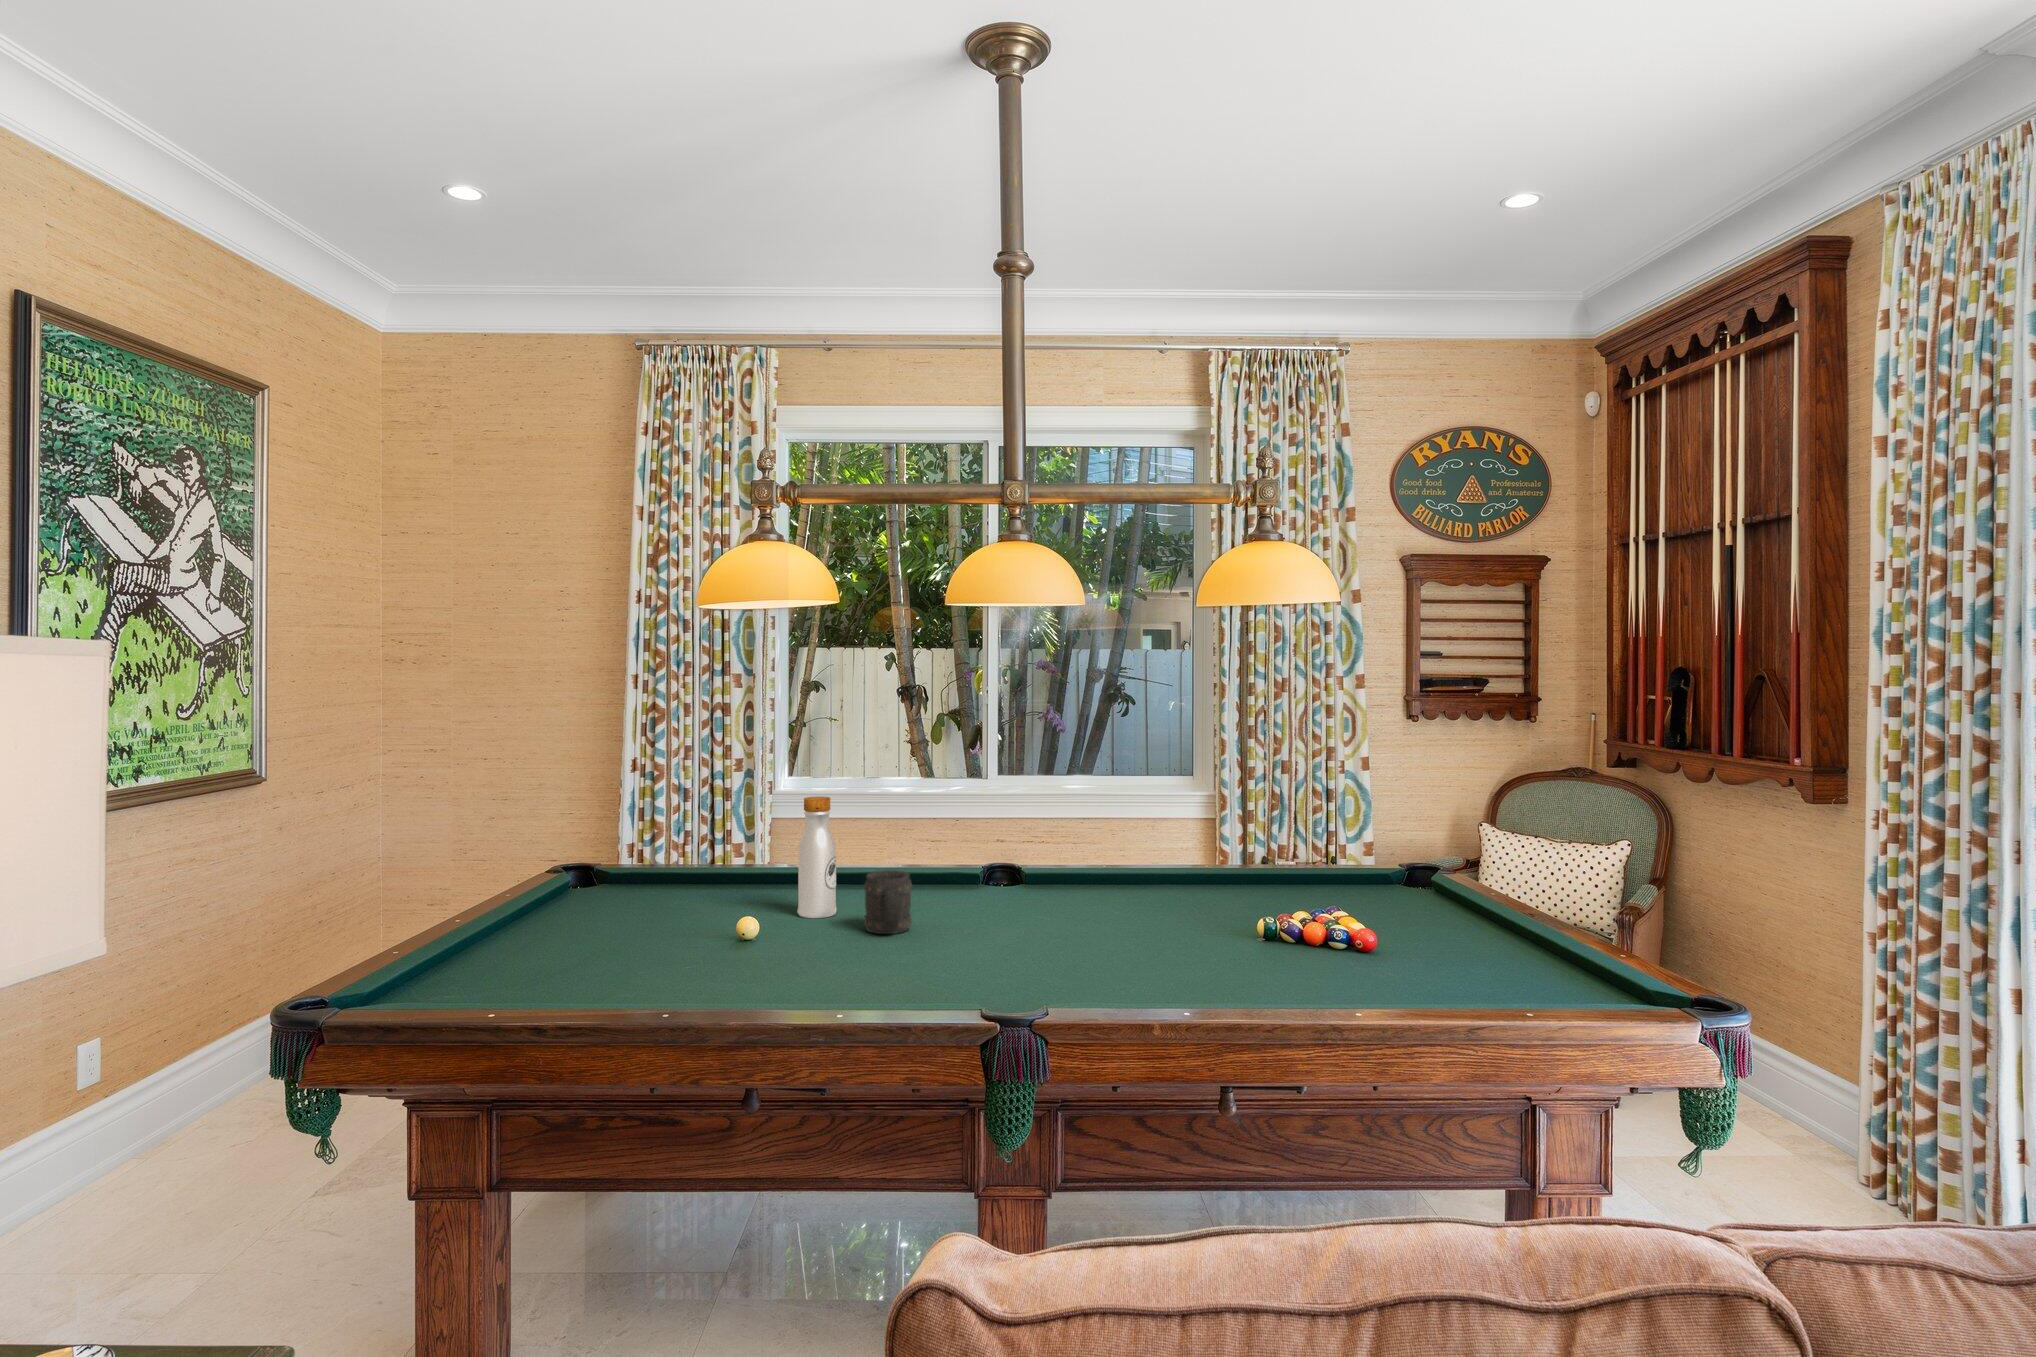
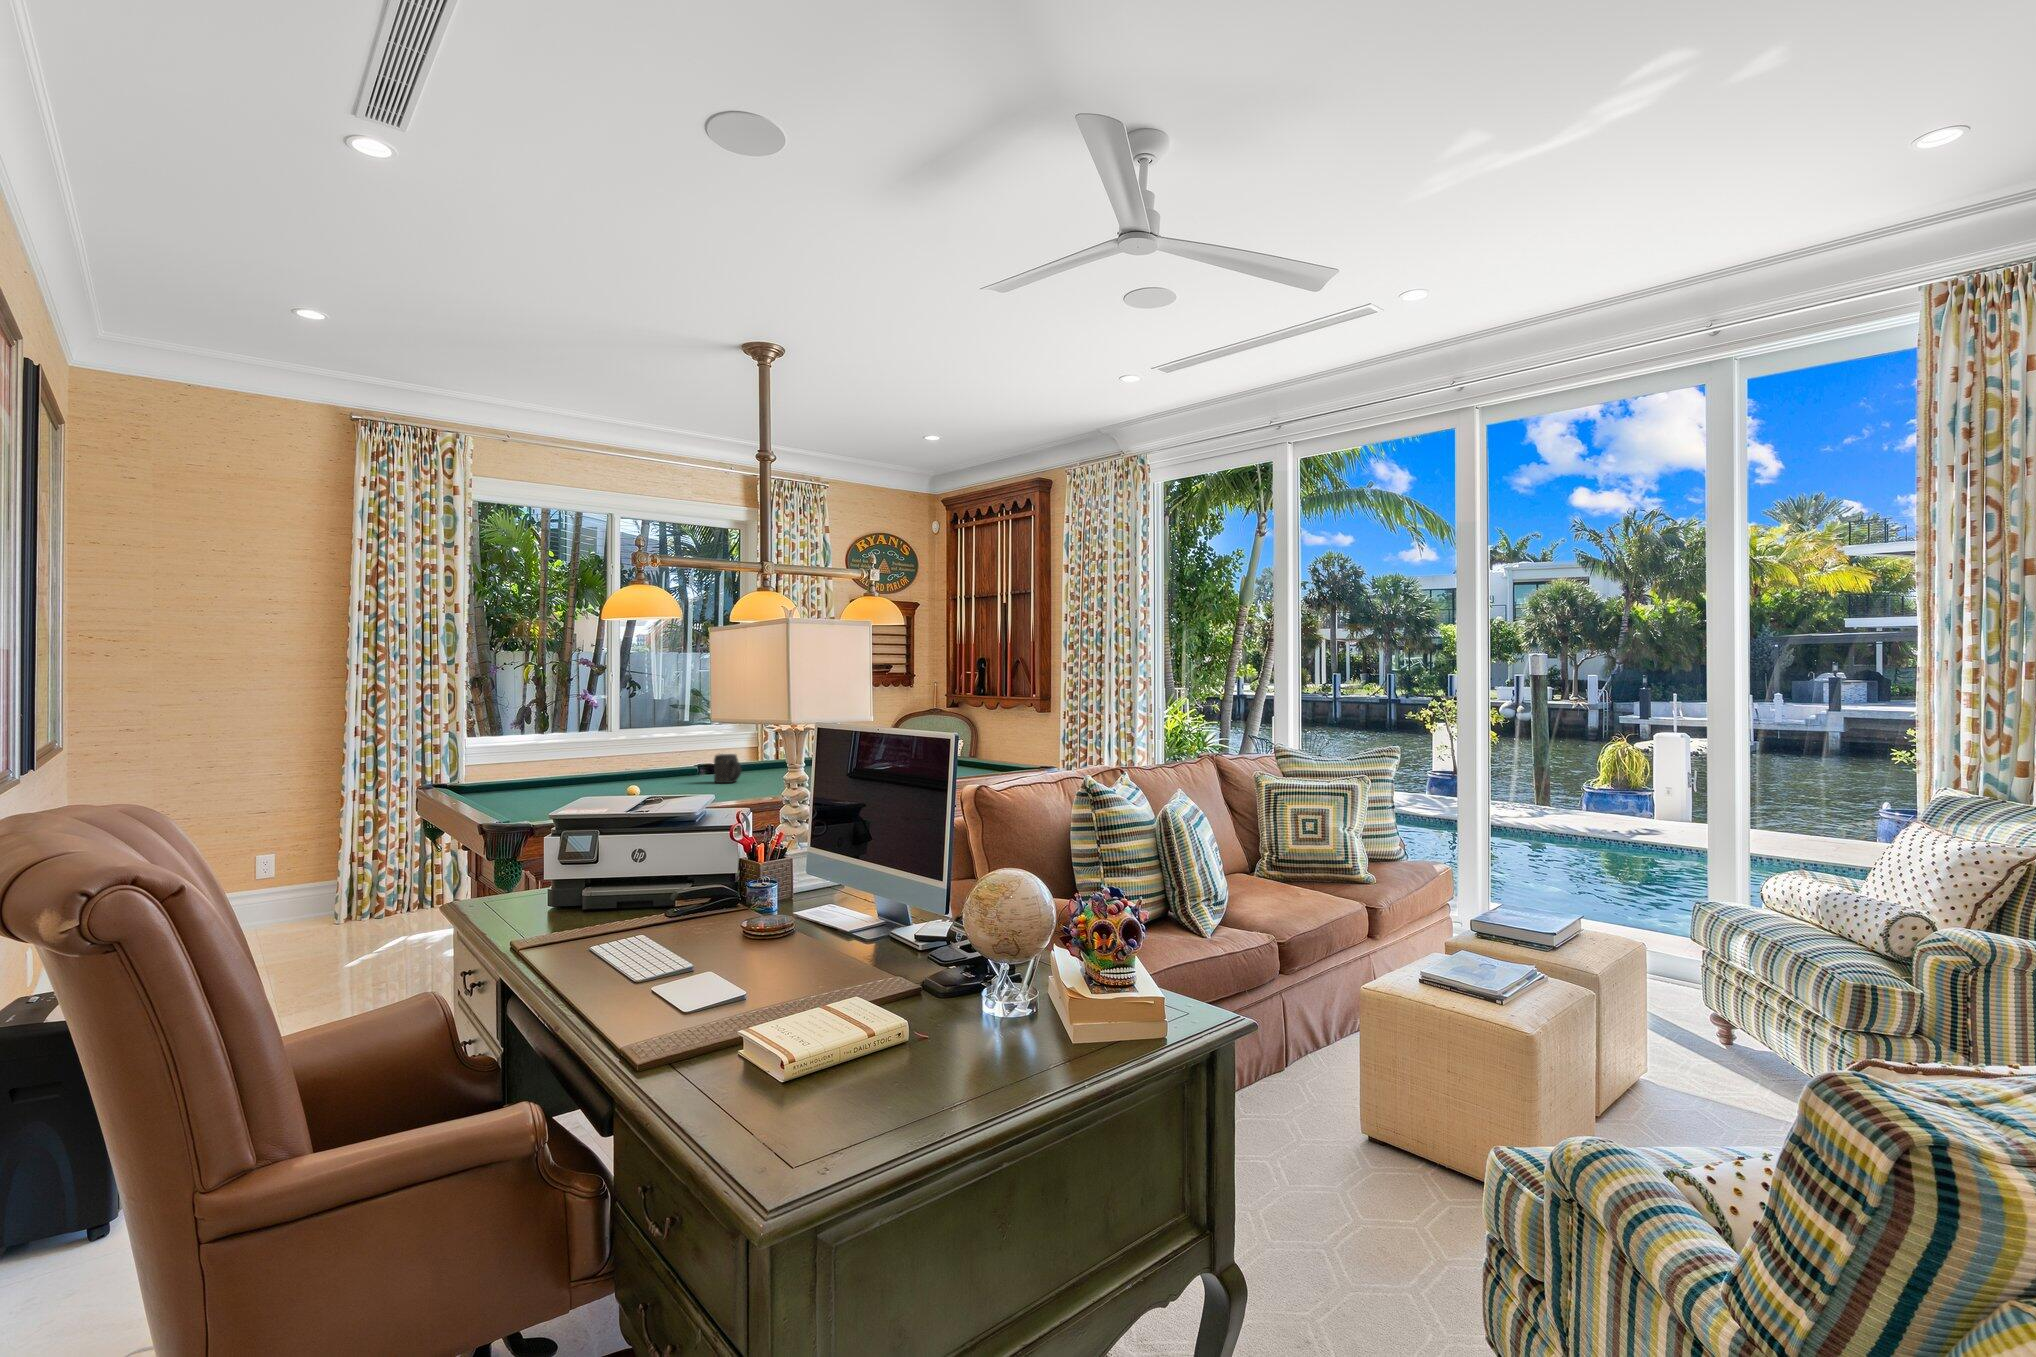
beverage bottle: present [797,797,837,918] -> none [660,722,682,785]

